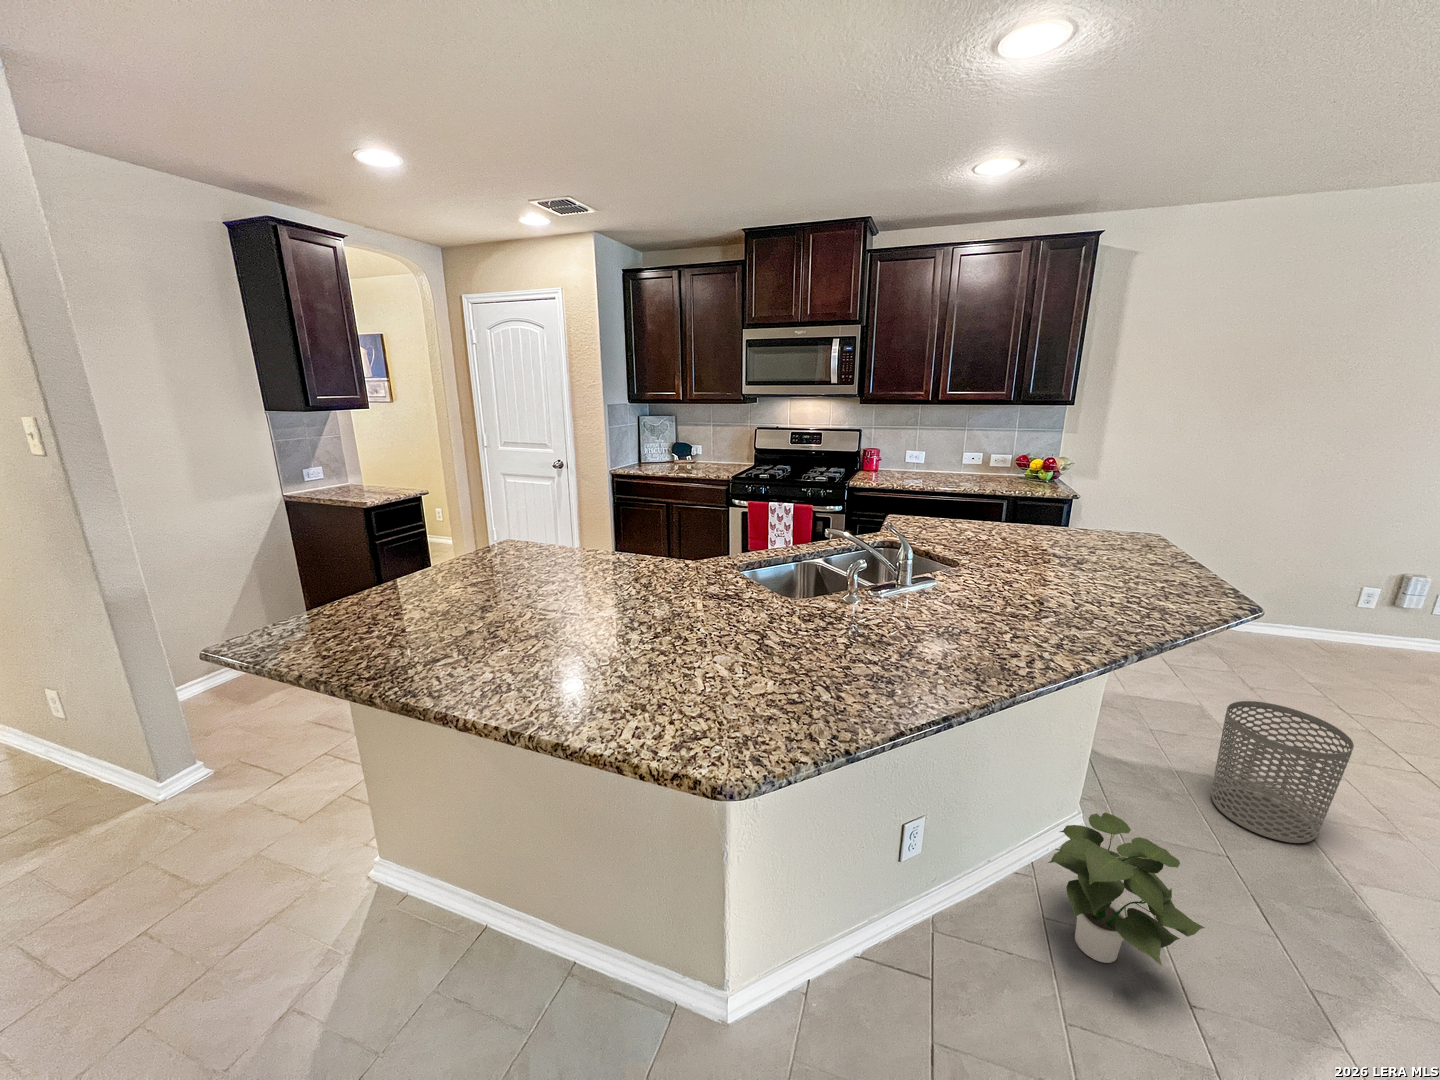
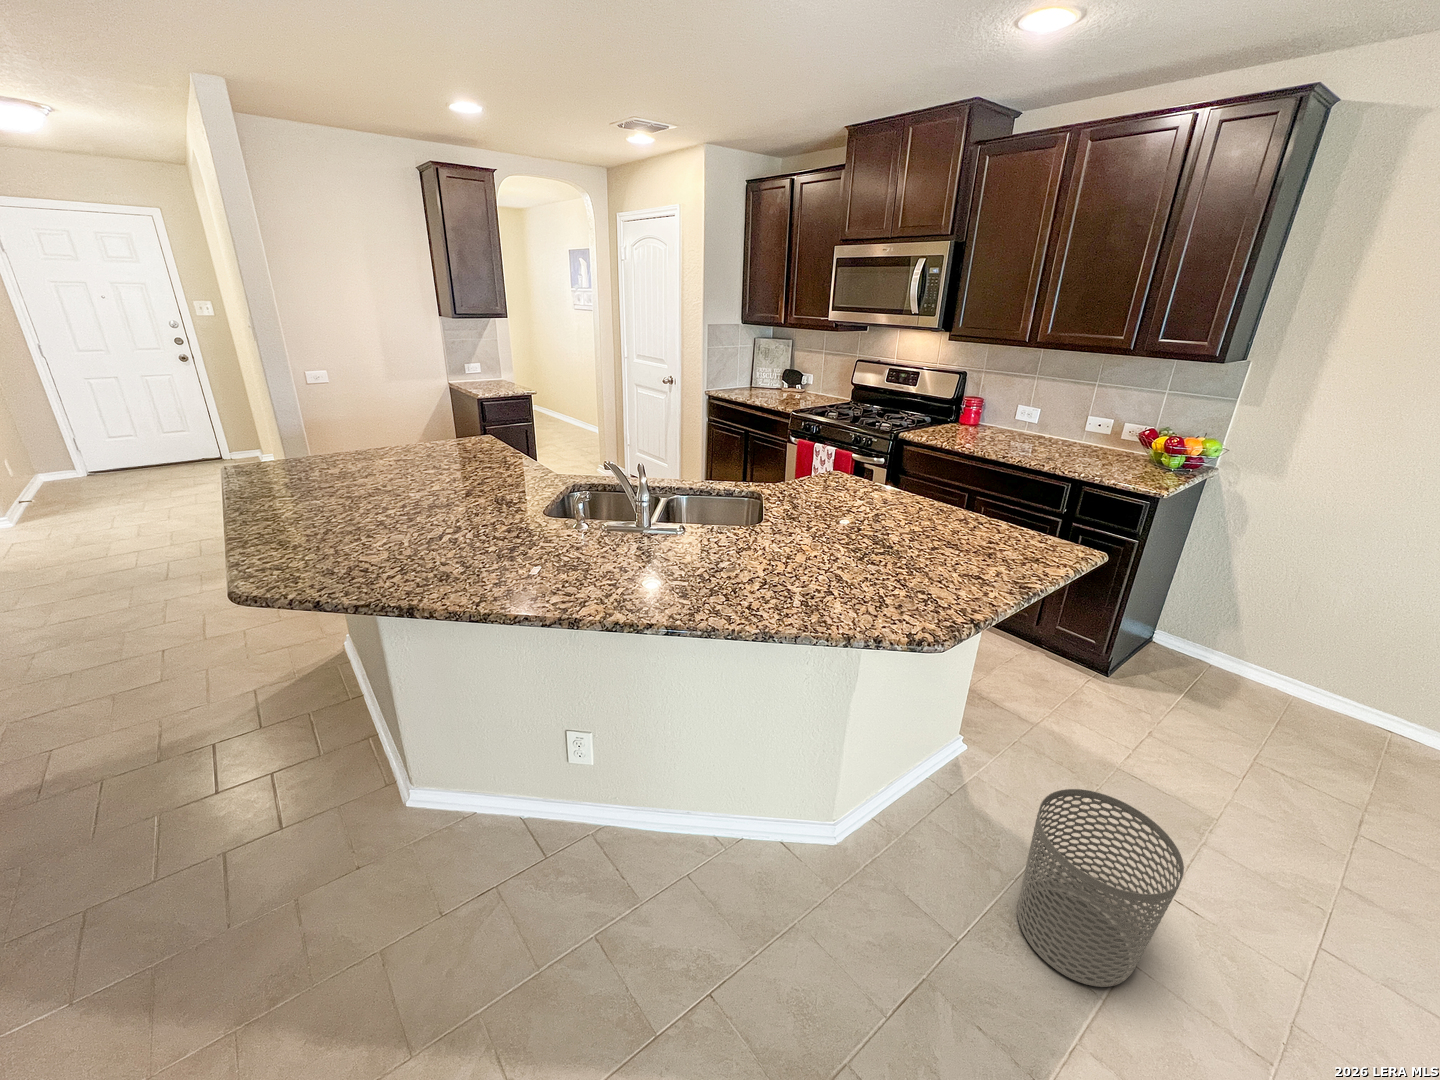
potted plant: present [1048,813,1205,965] -> none [640,800,758,934]

